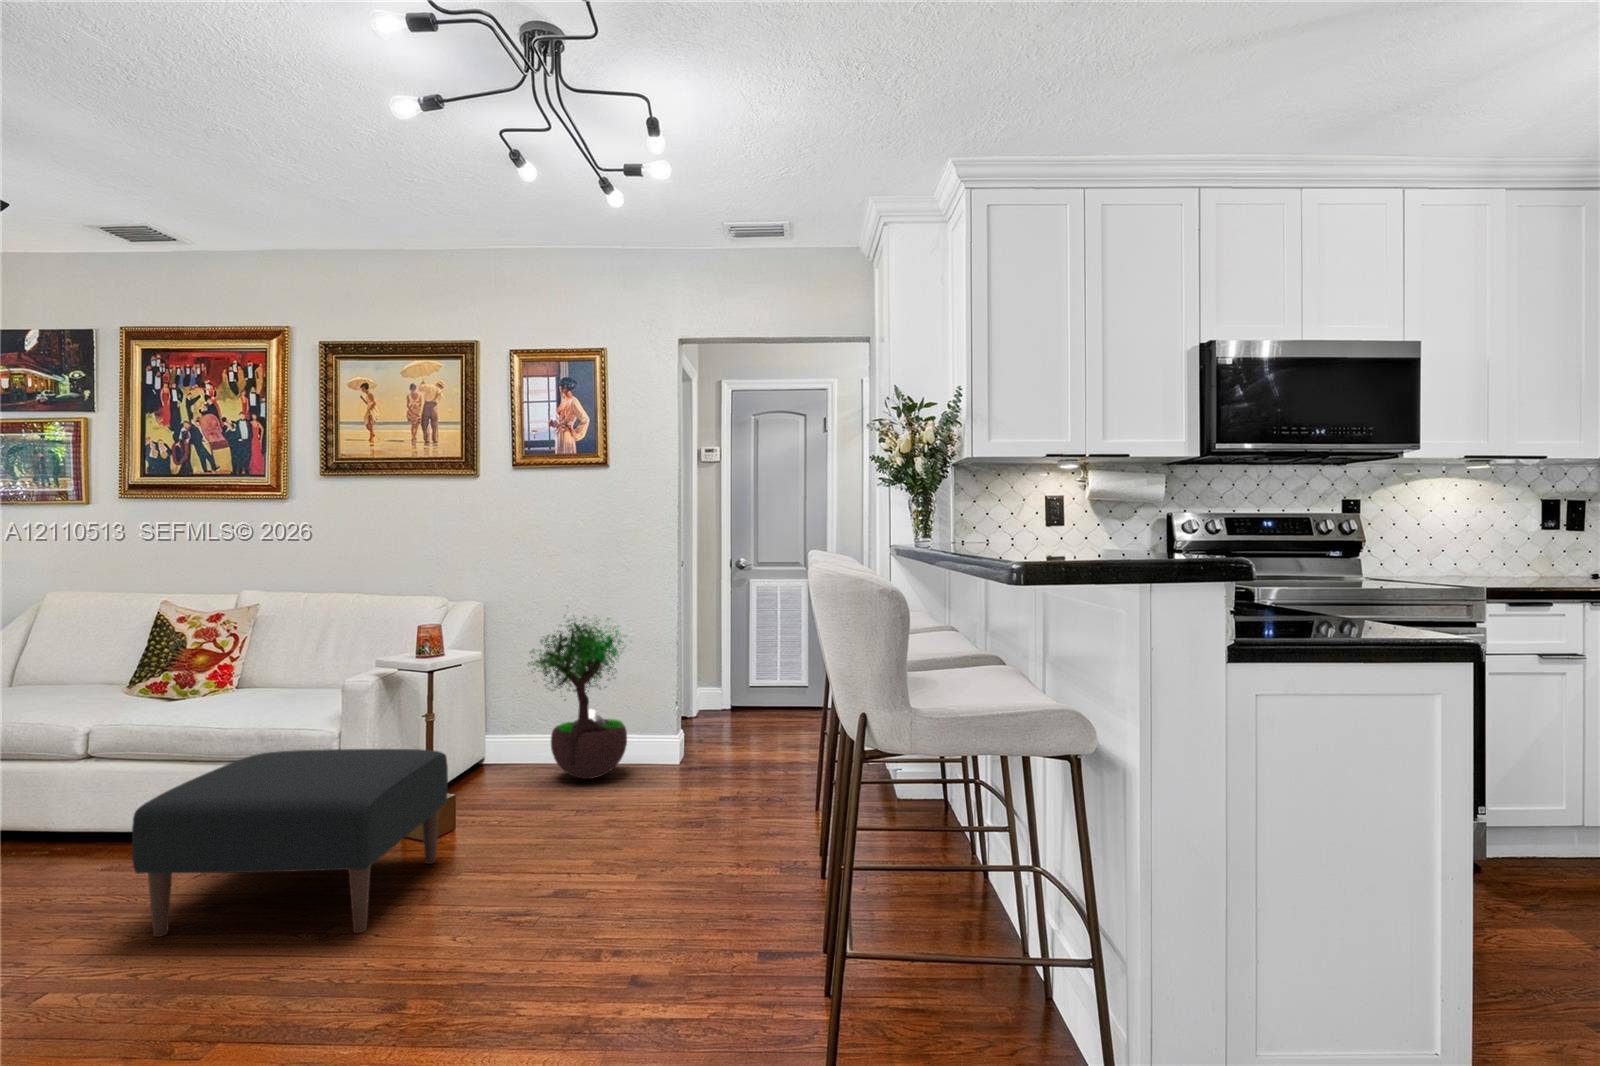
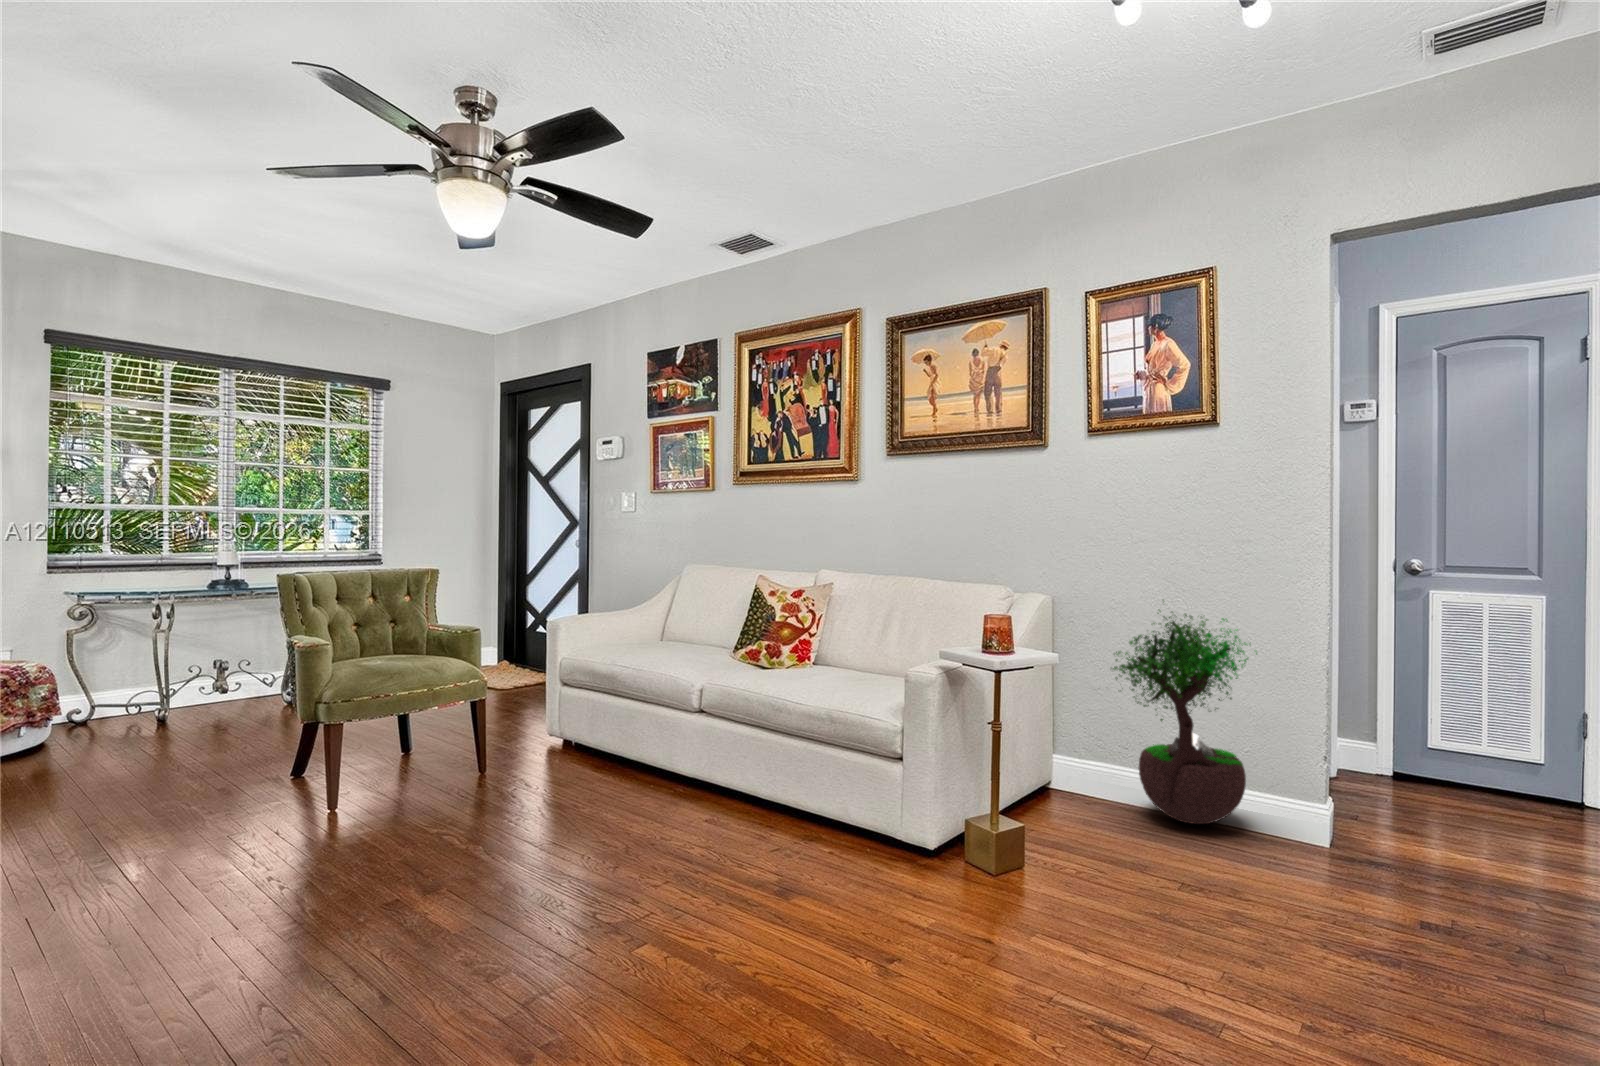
ottoman: present [132,749,448,937] -> none [697,744,1023,1017]

